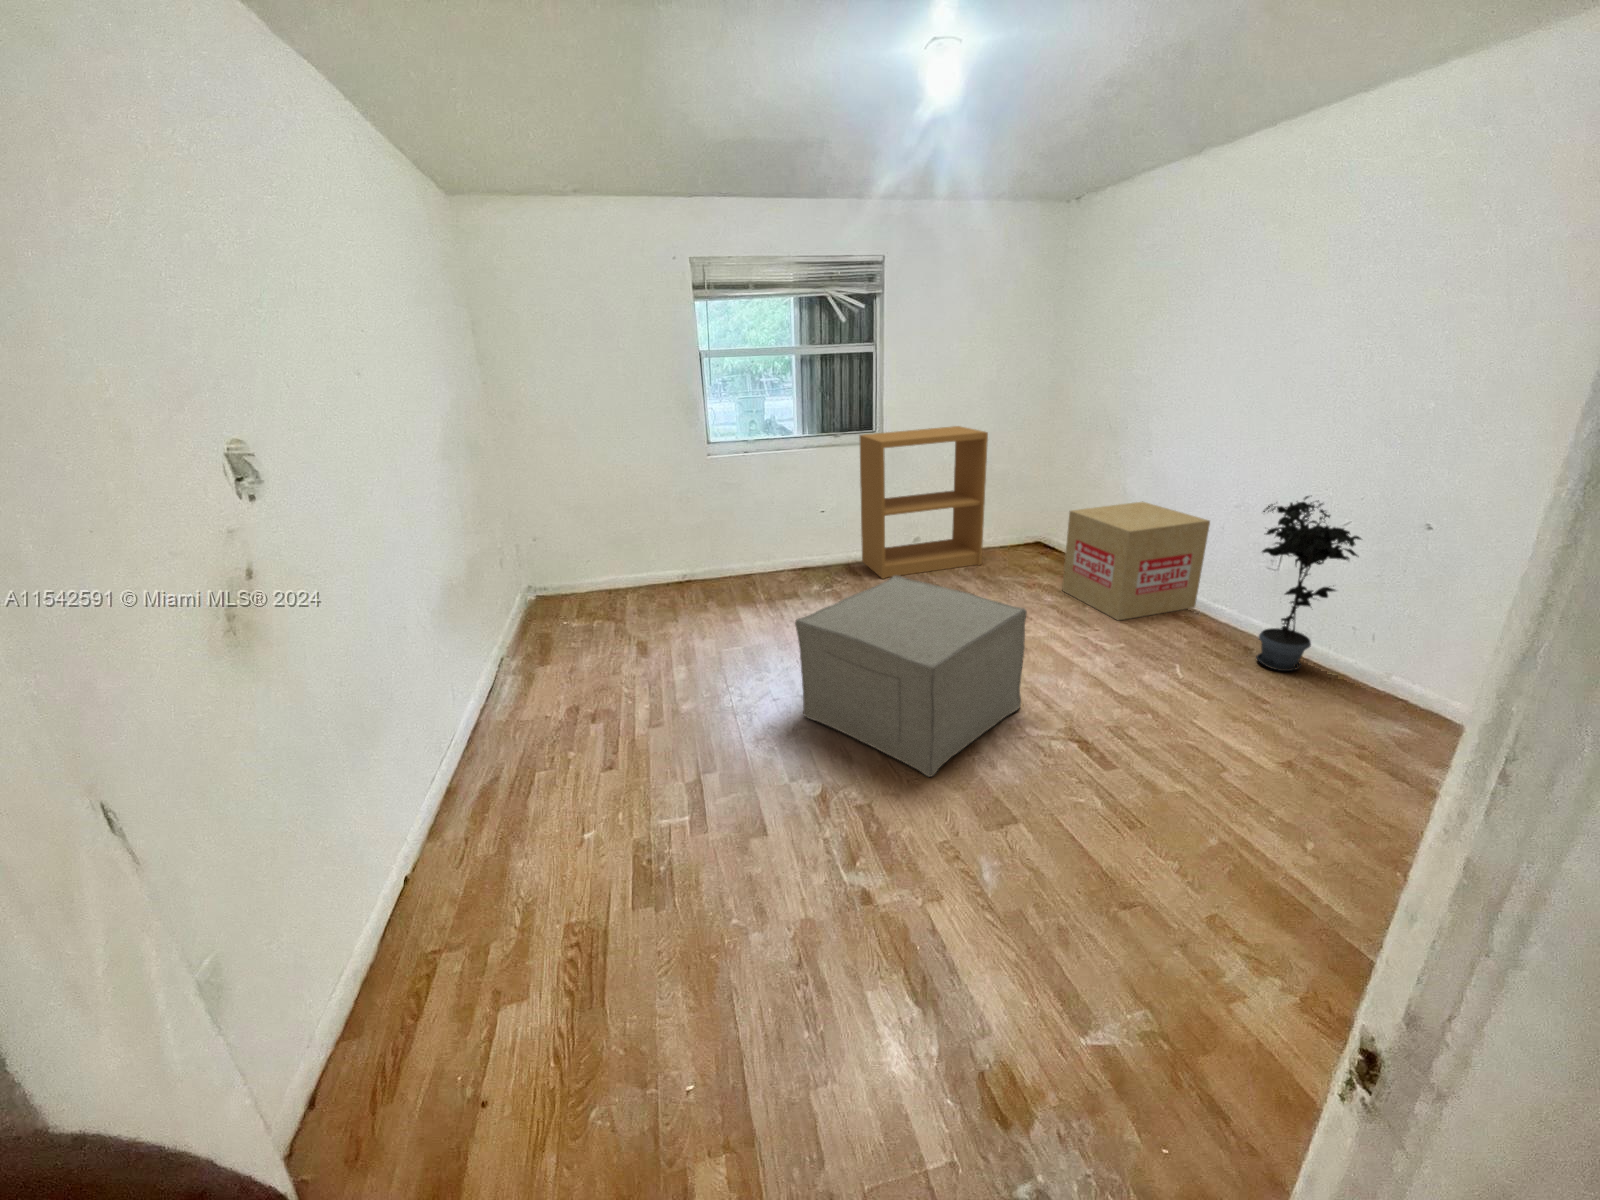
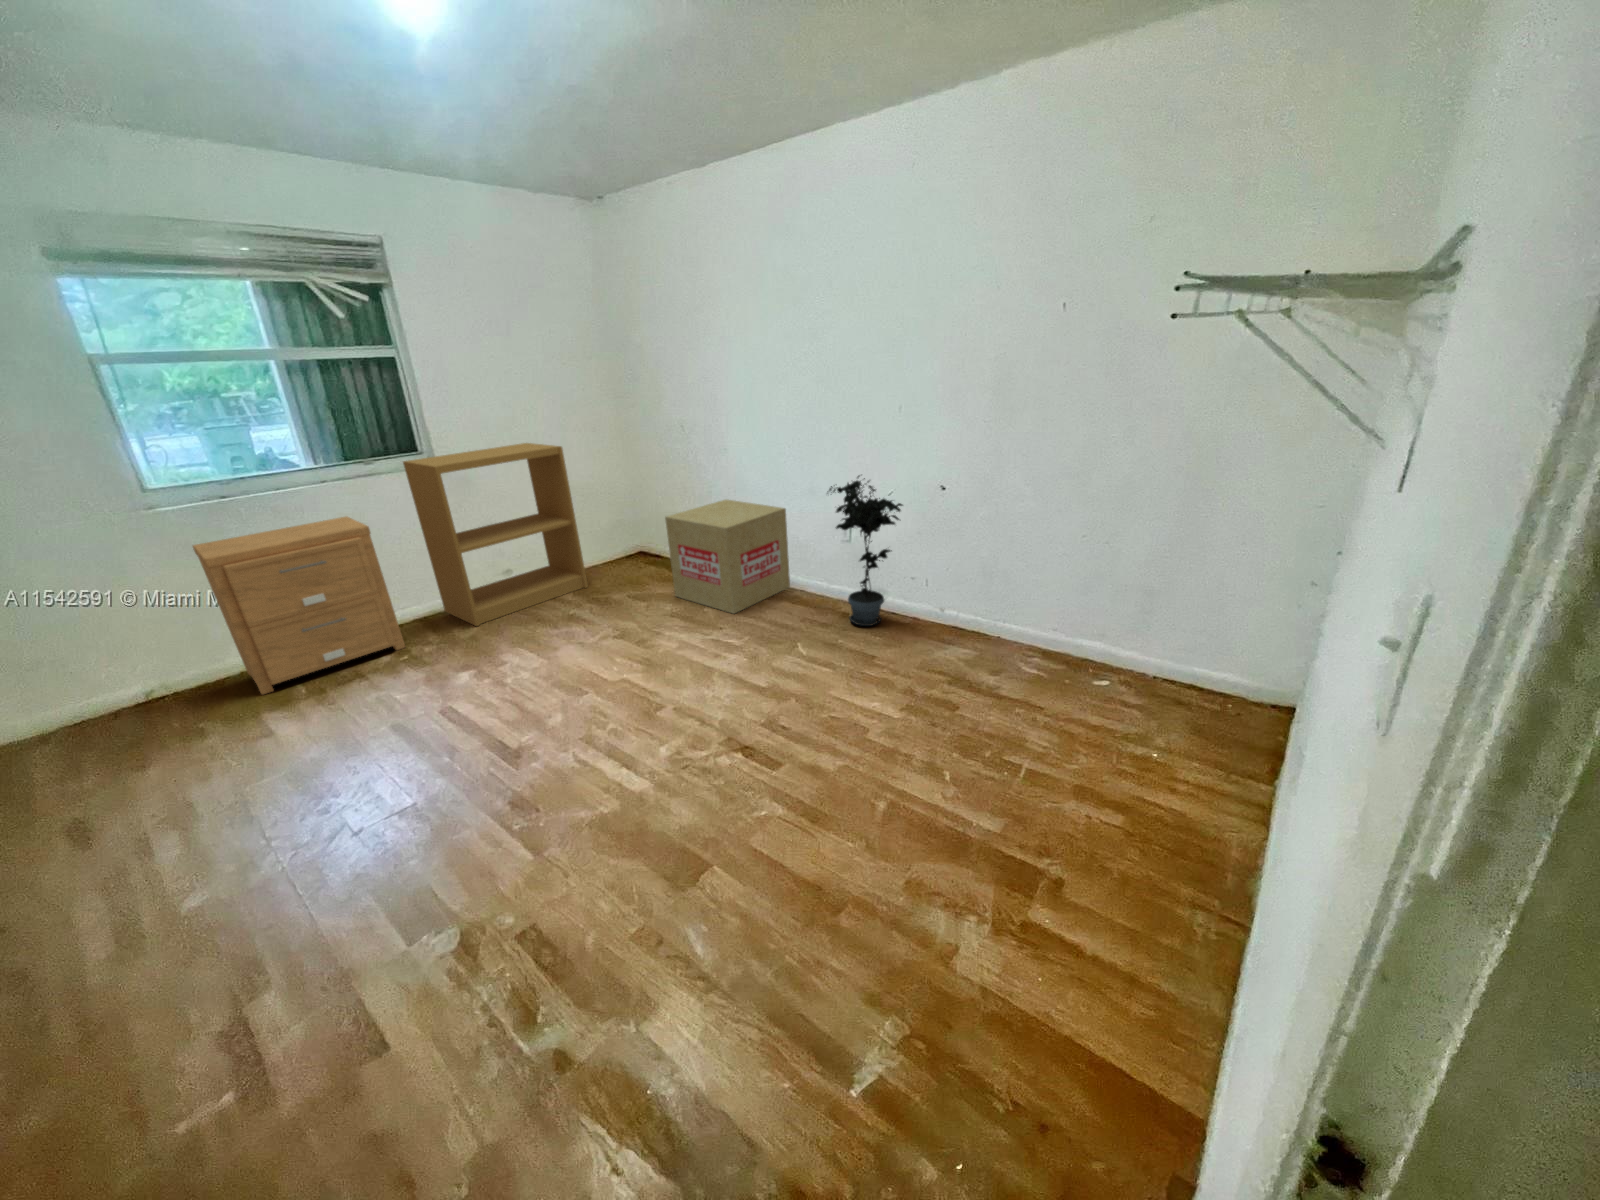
nightstand: none [723,474,829,594] -> present [193,517,405,694]
ottoman: present [795,575,1027,777] -> none [359,622,674,854]

